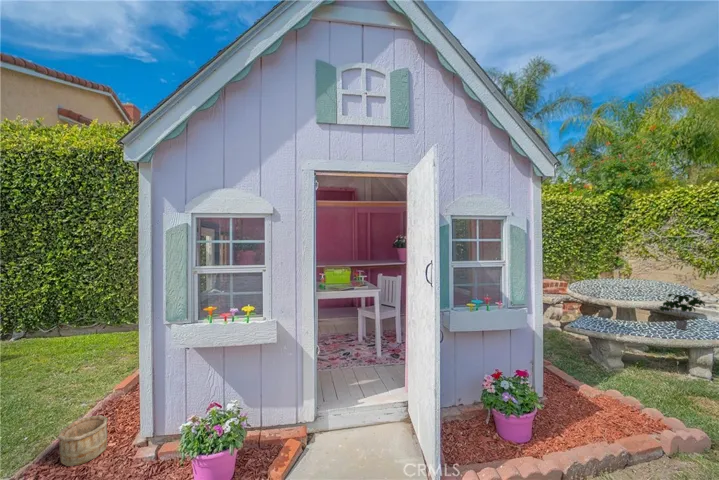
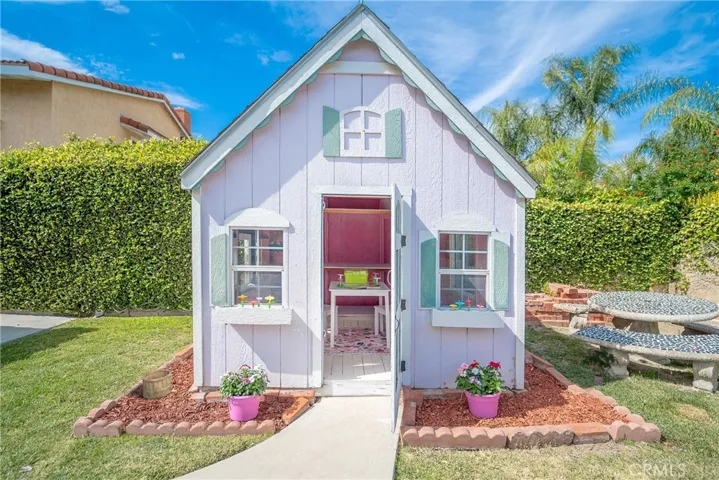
potted plant: present [659,294,705,329] -> present [581,349,618,385]

